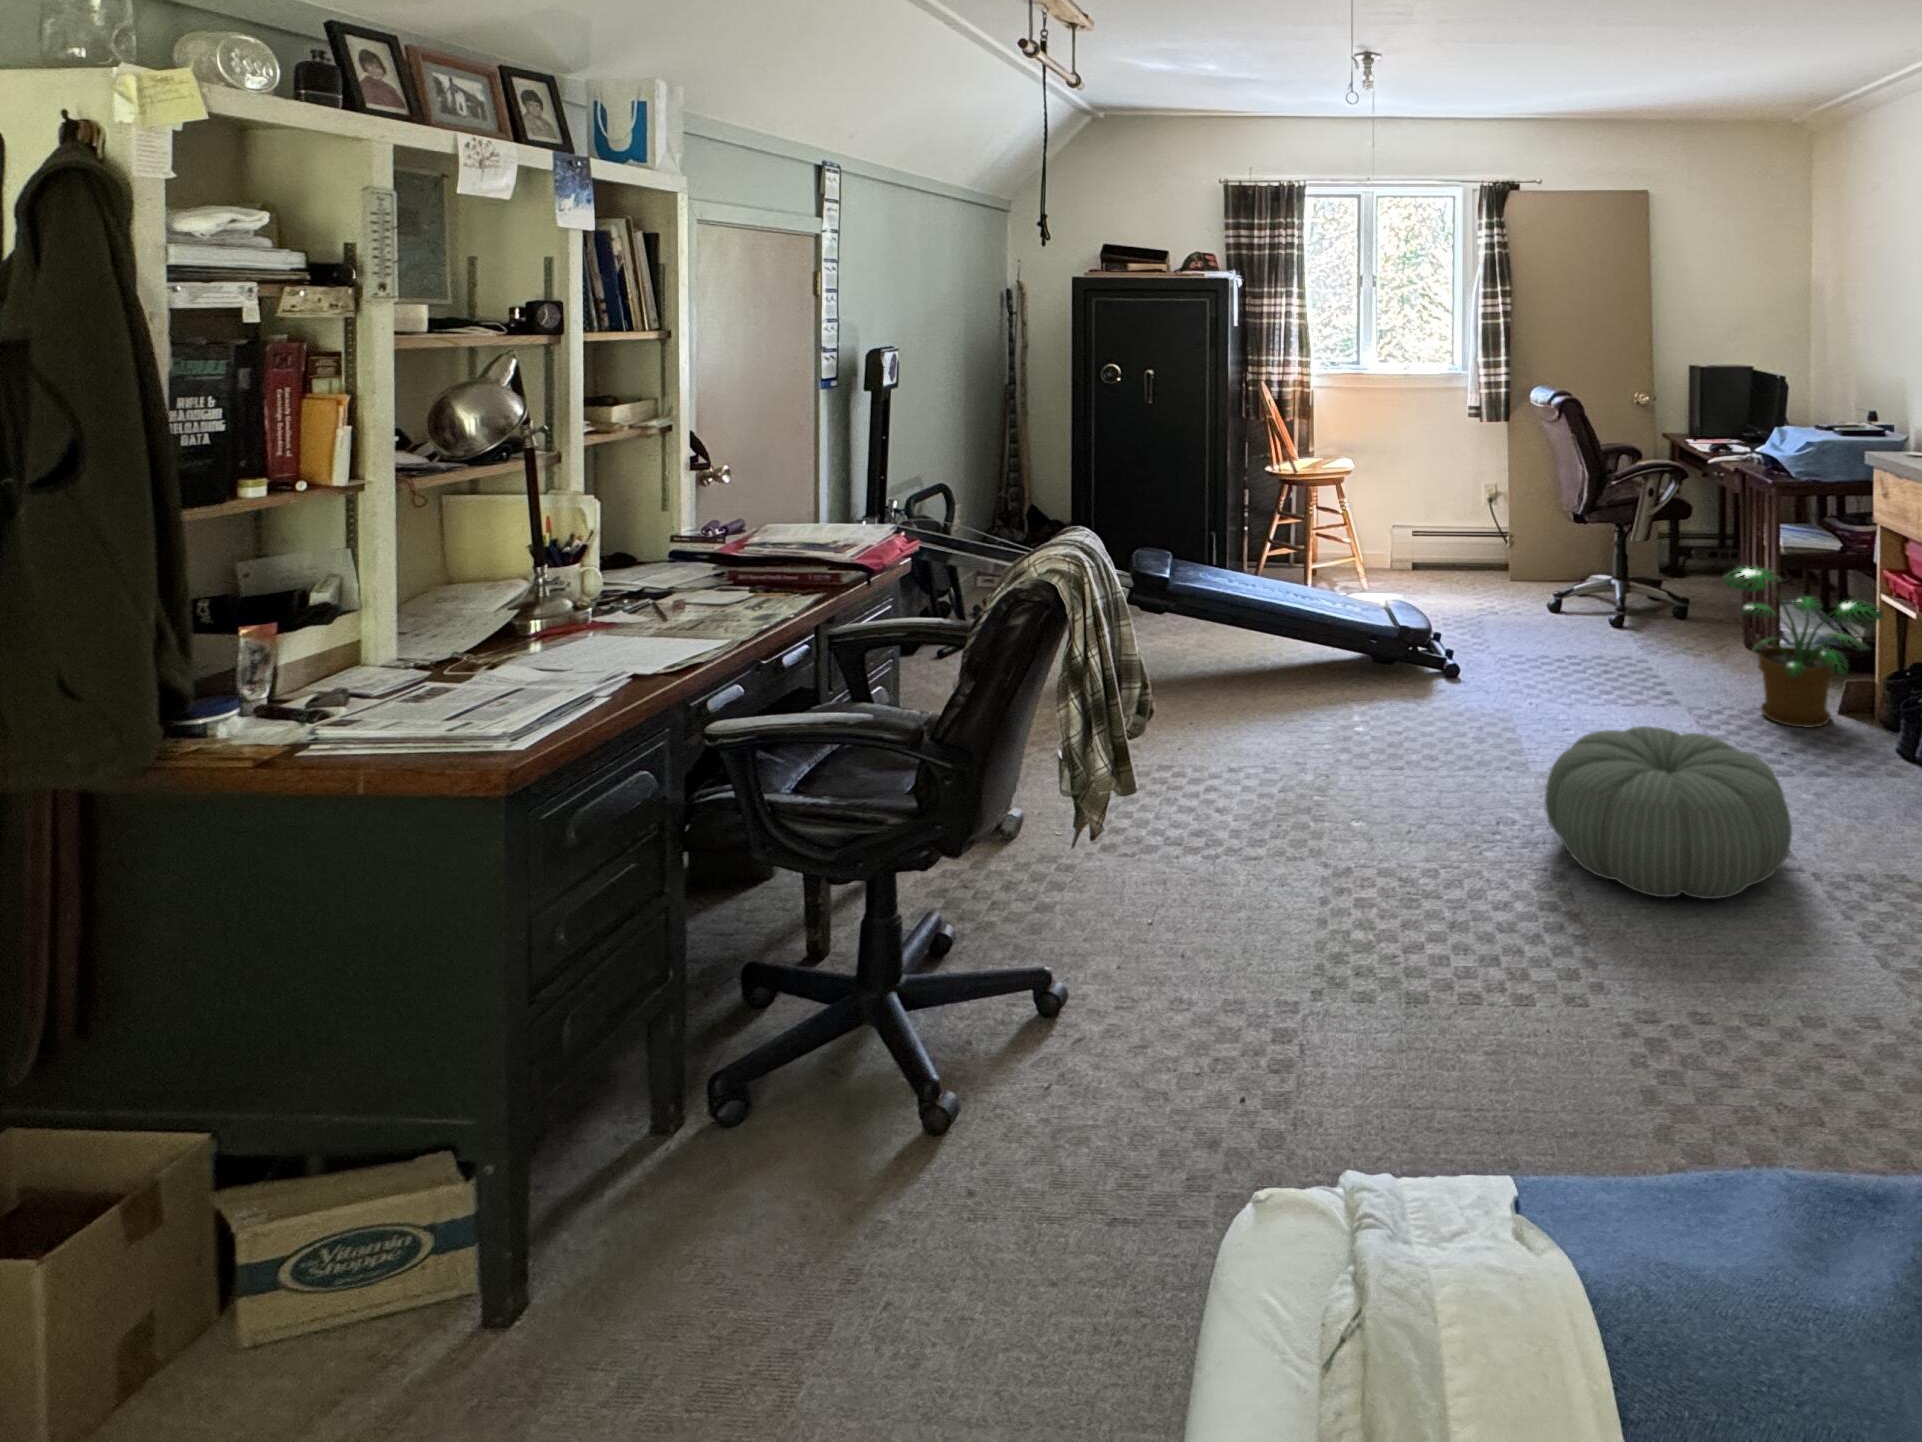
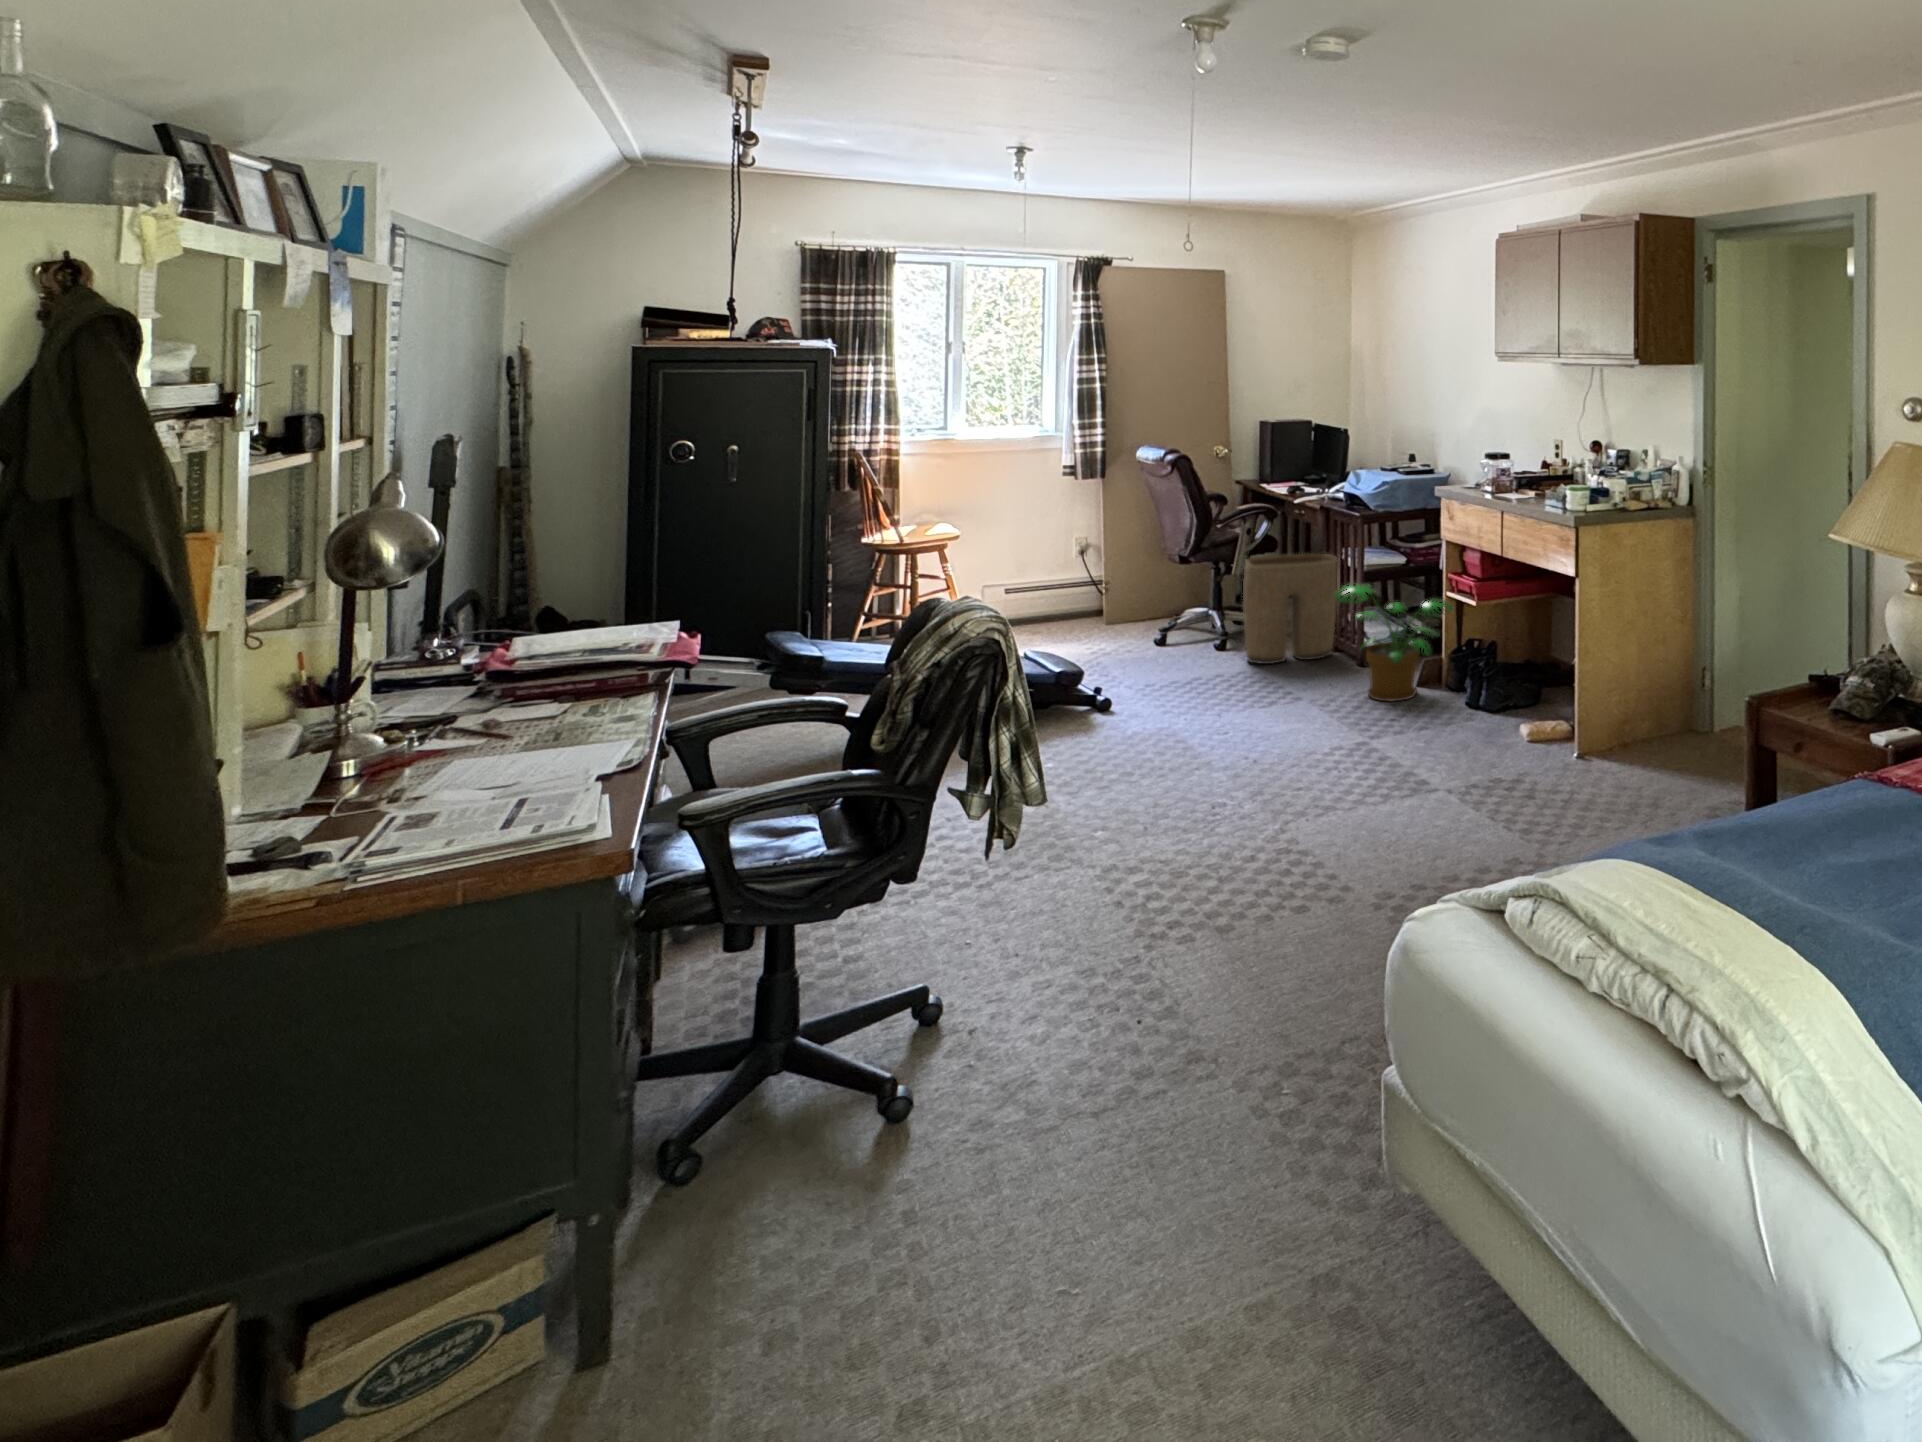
laundry basket: none [1631,521,1746,652] -> present [1243,554,1337,664]
pouf: present [1545,726,1792,899] -> none [1263,707,1439,825]

